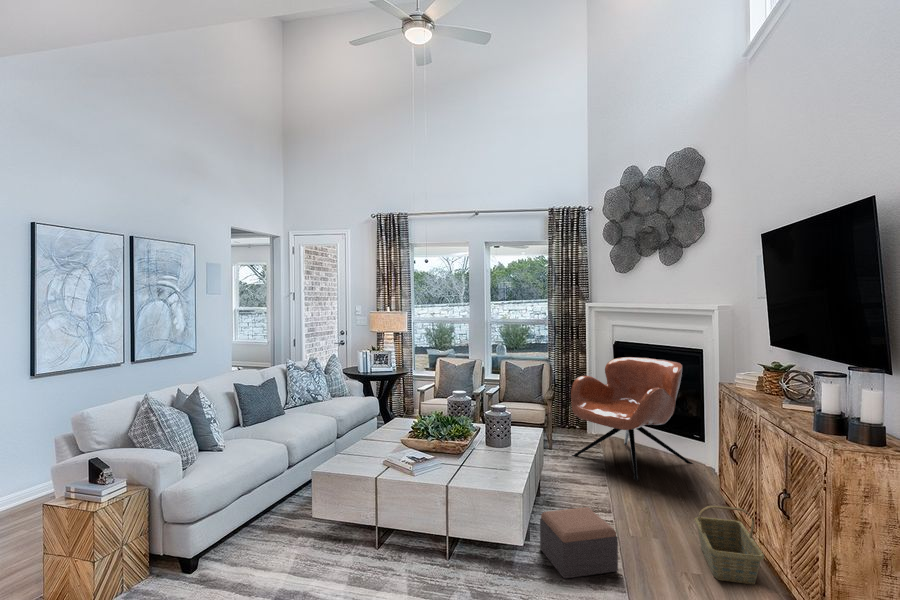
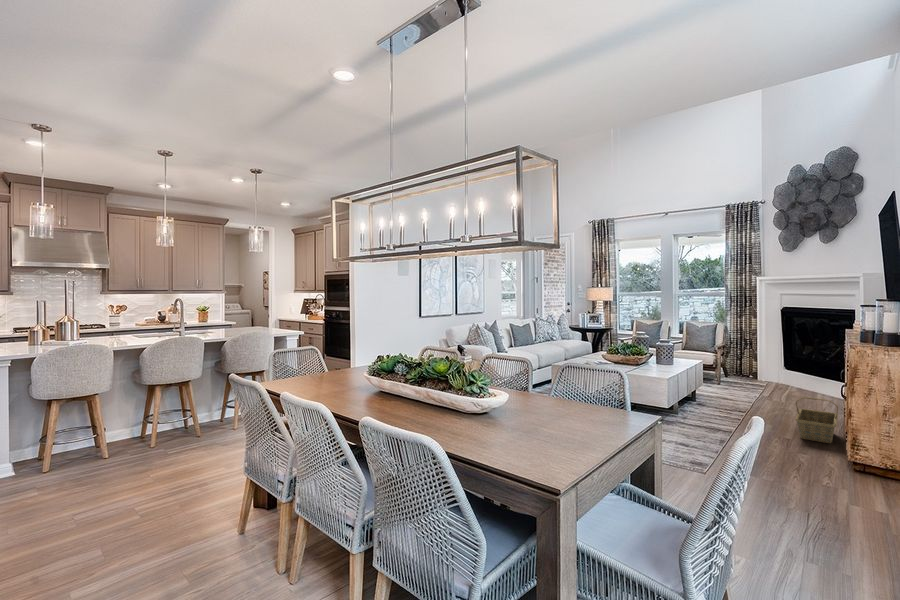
armchair: present [571,357,693,481] -> none [734,316,848,400]
footstool: present [540,507,618,579] -> none [682,393,730,427]

